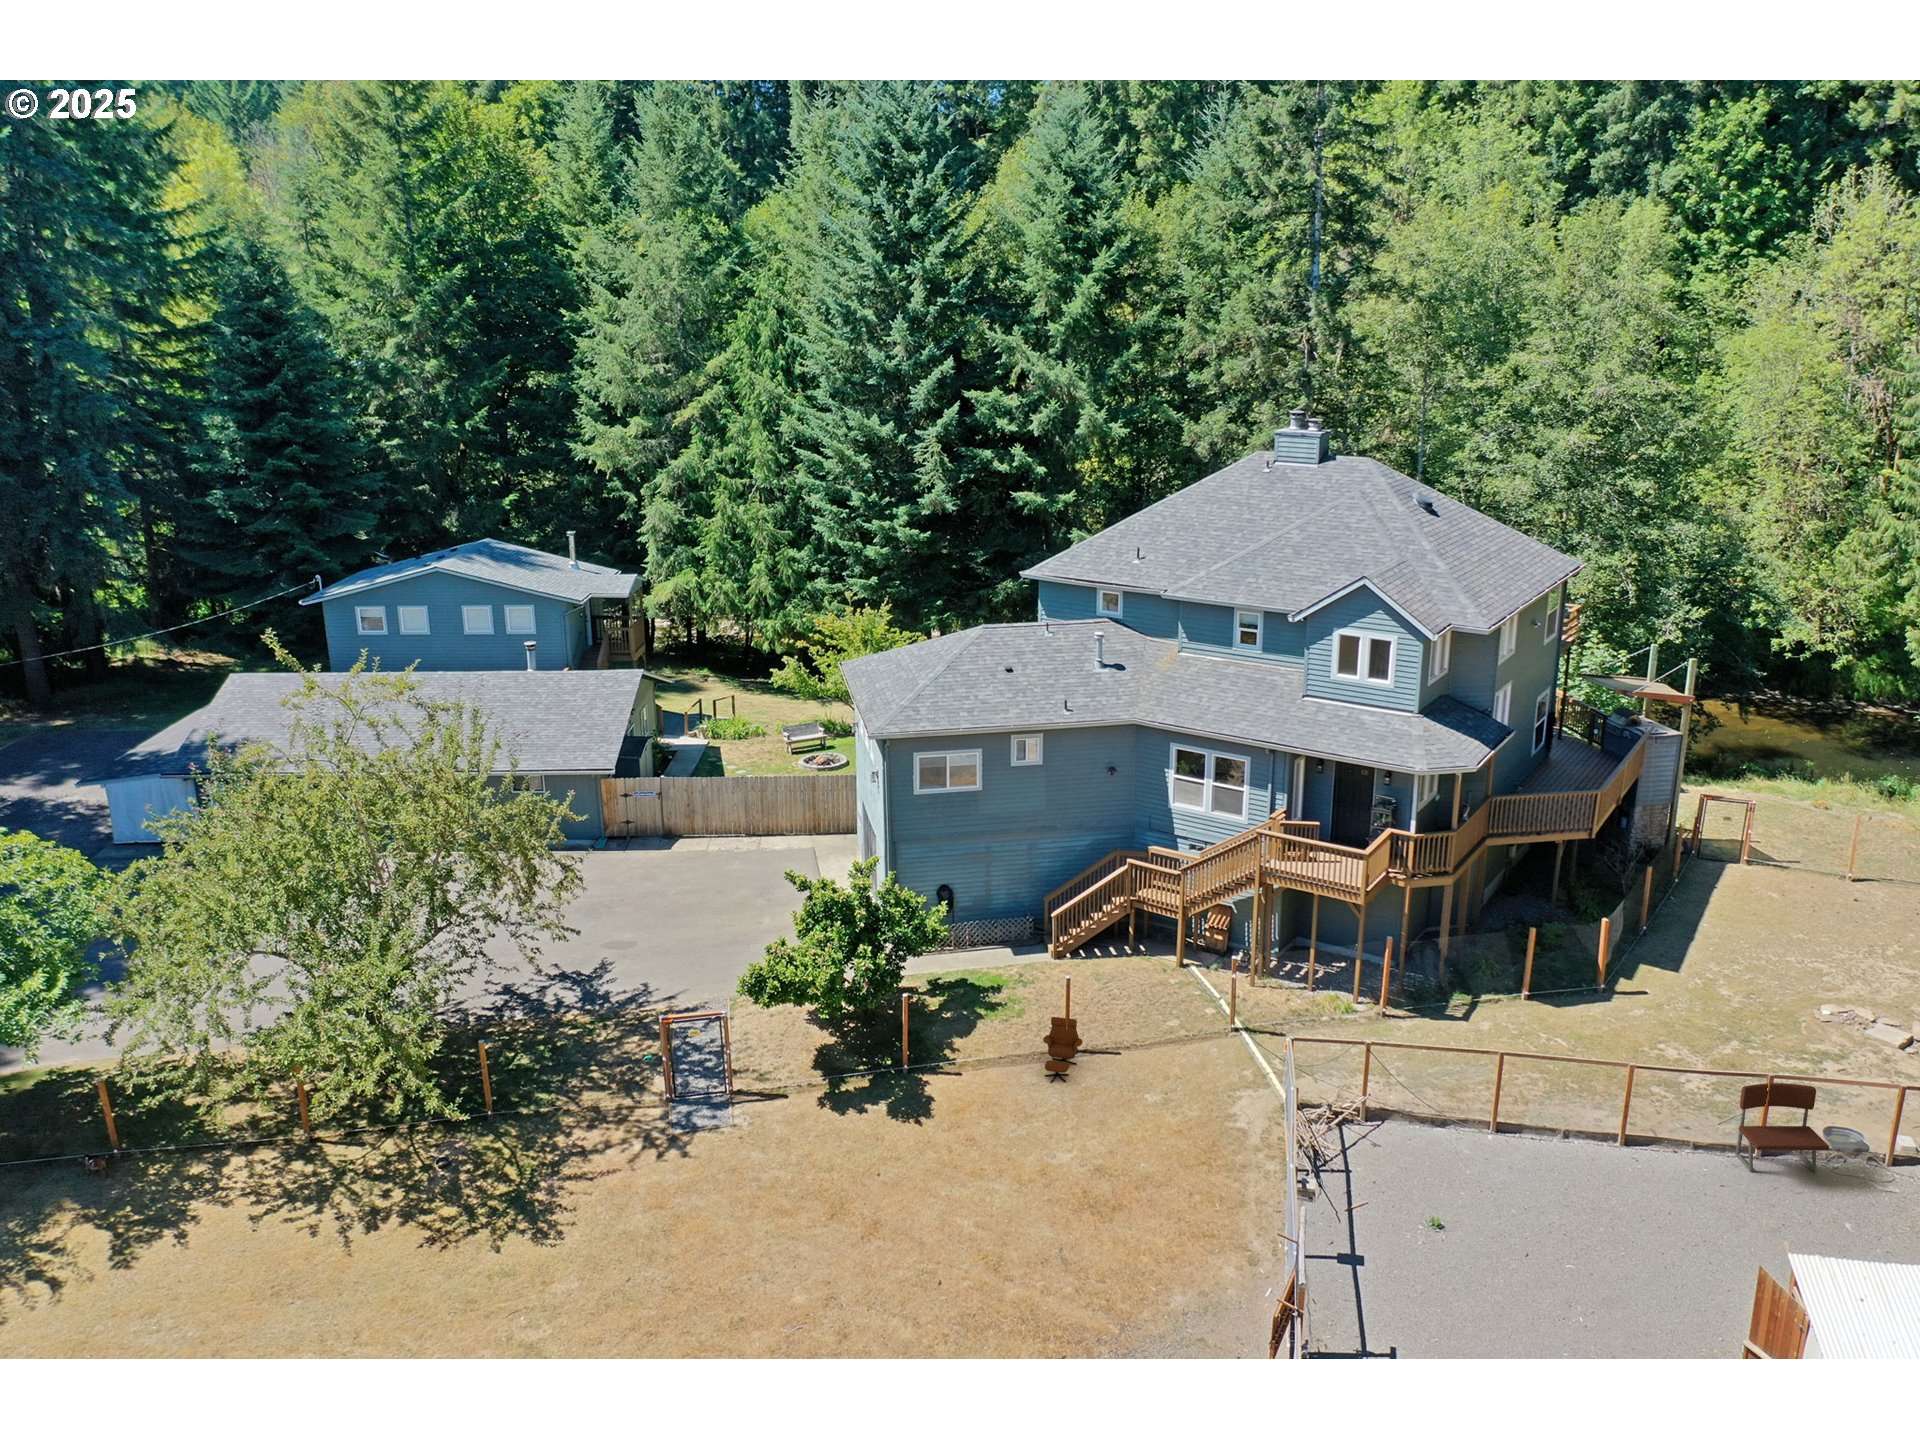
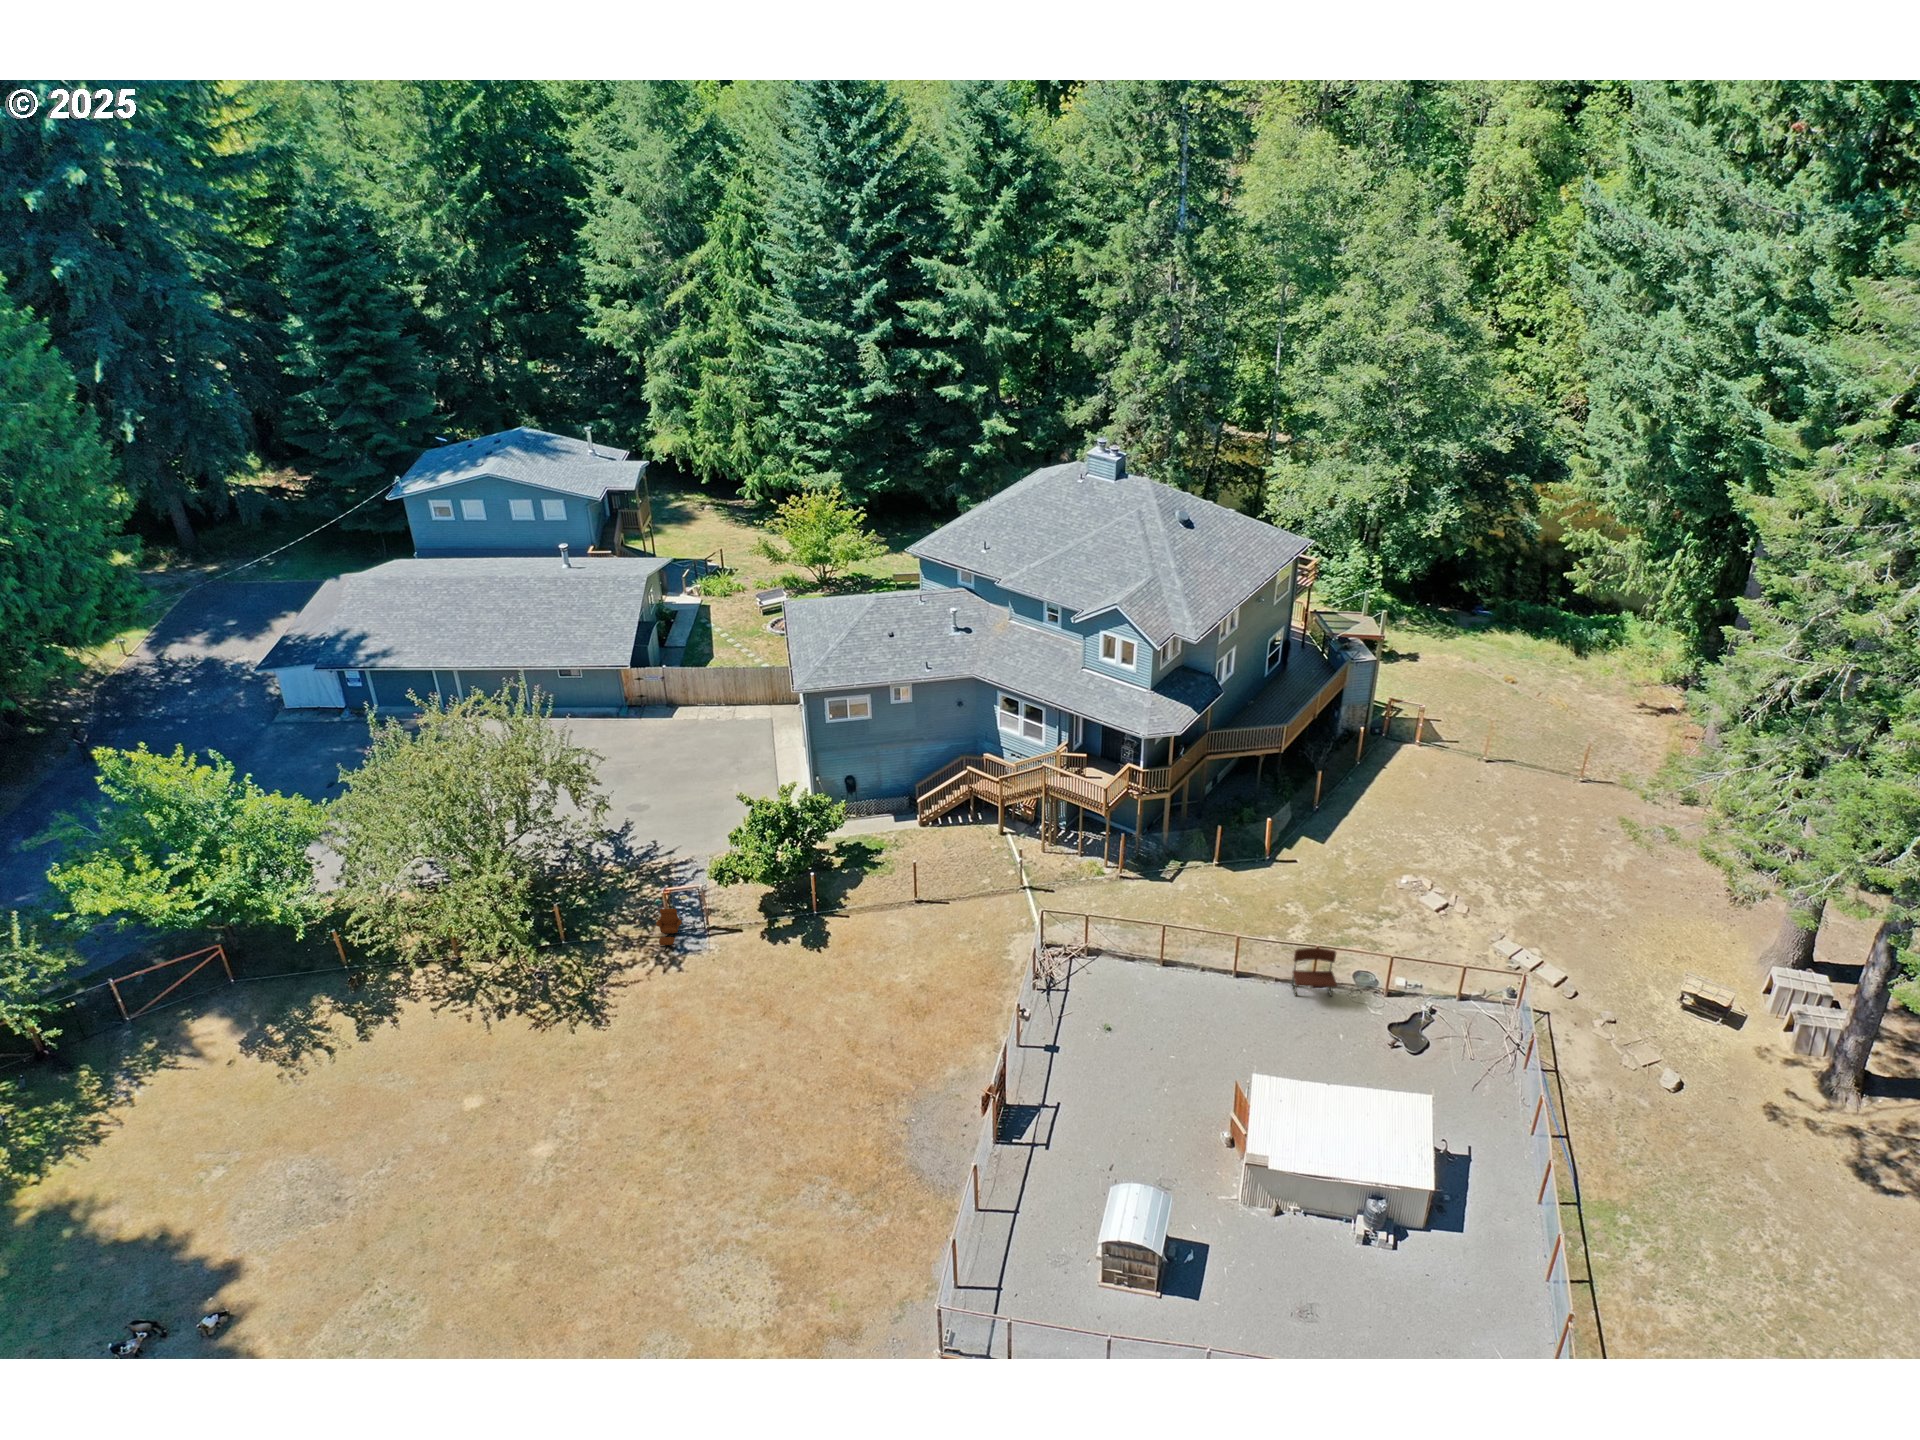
lounge chair: present [1043,1017,1082,1083] -> present [656,909,682,952]

